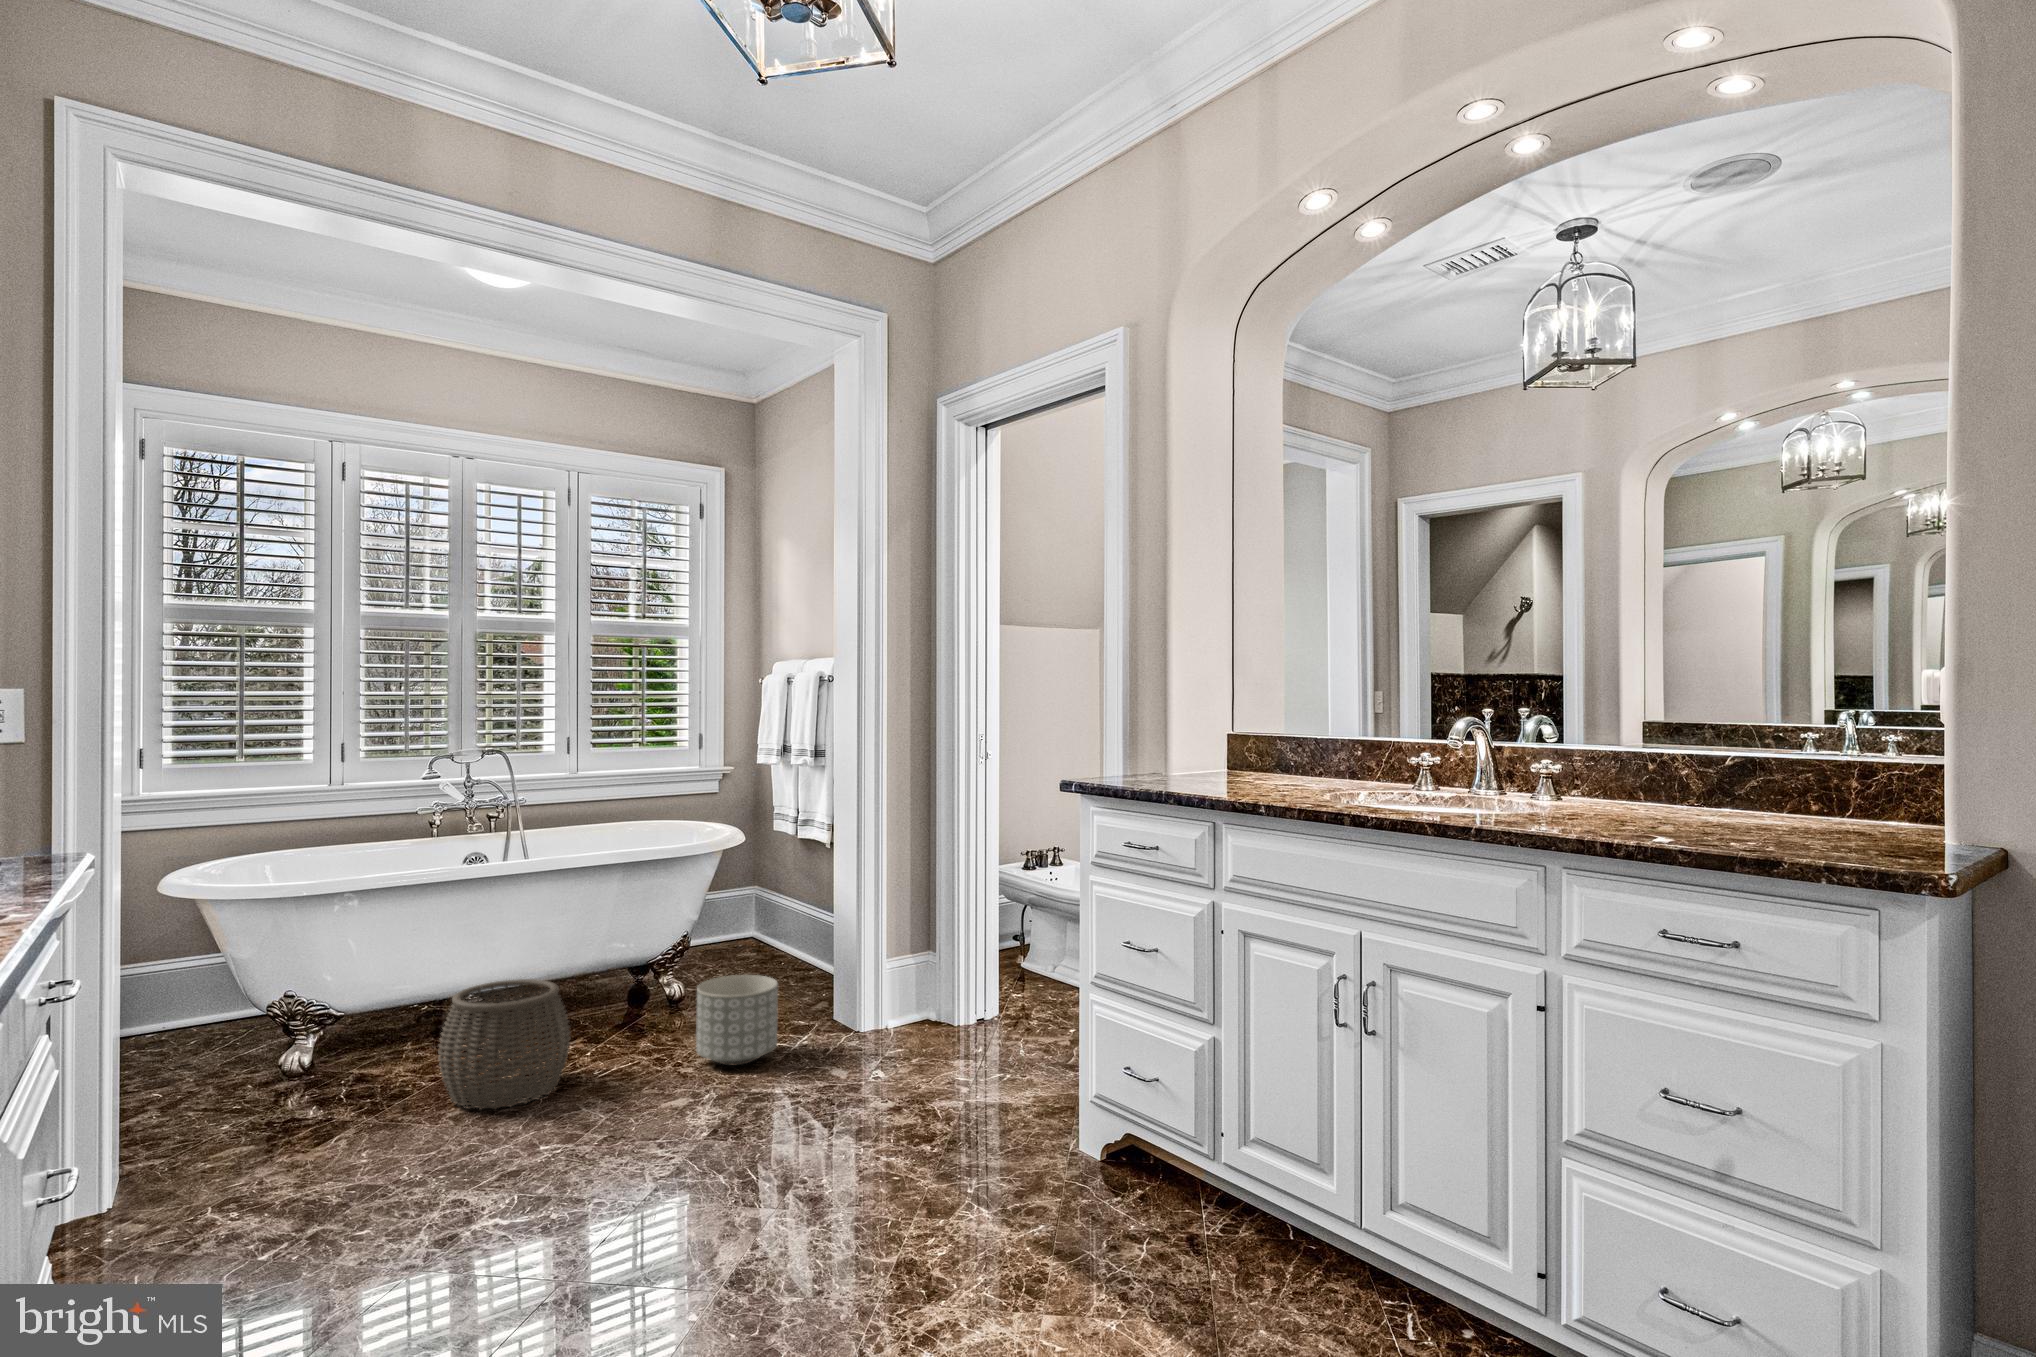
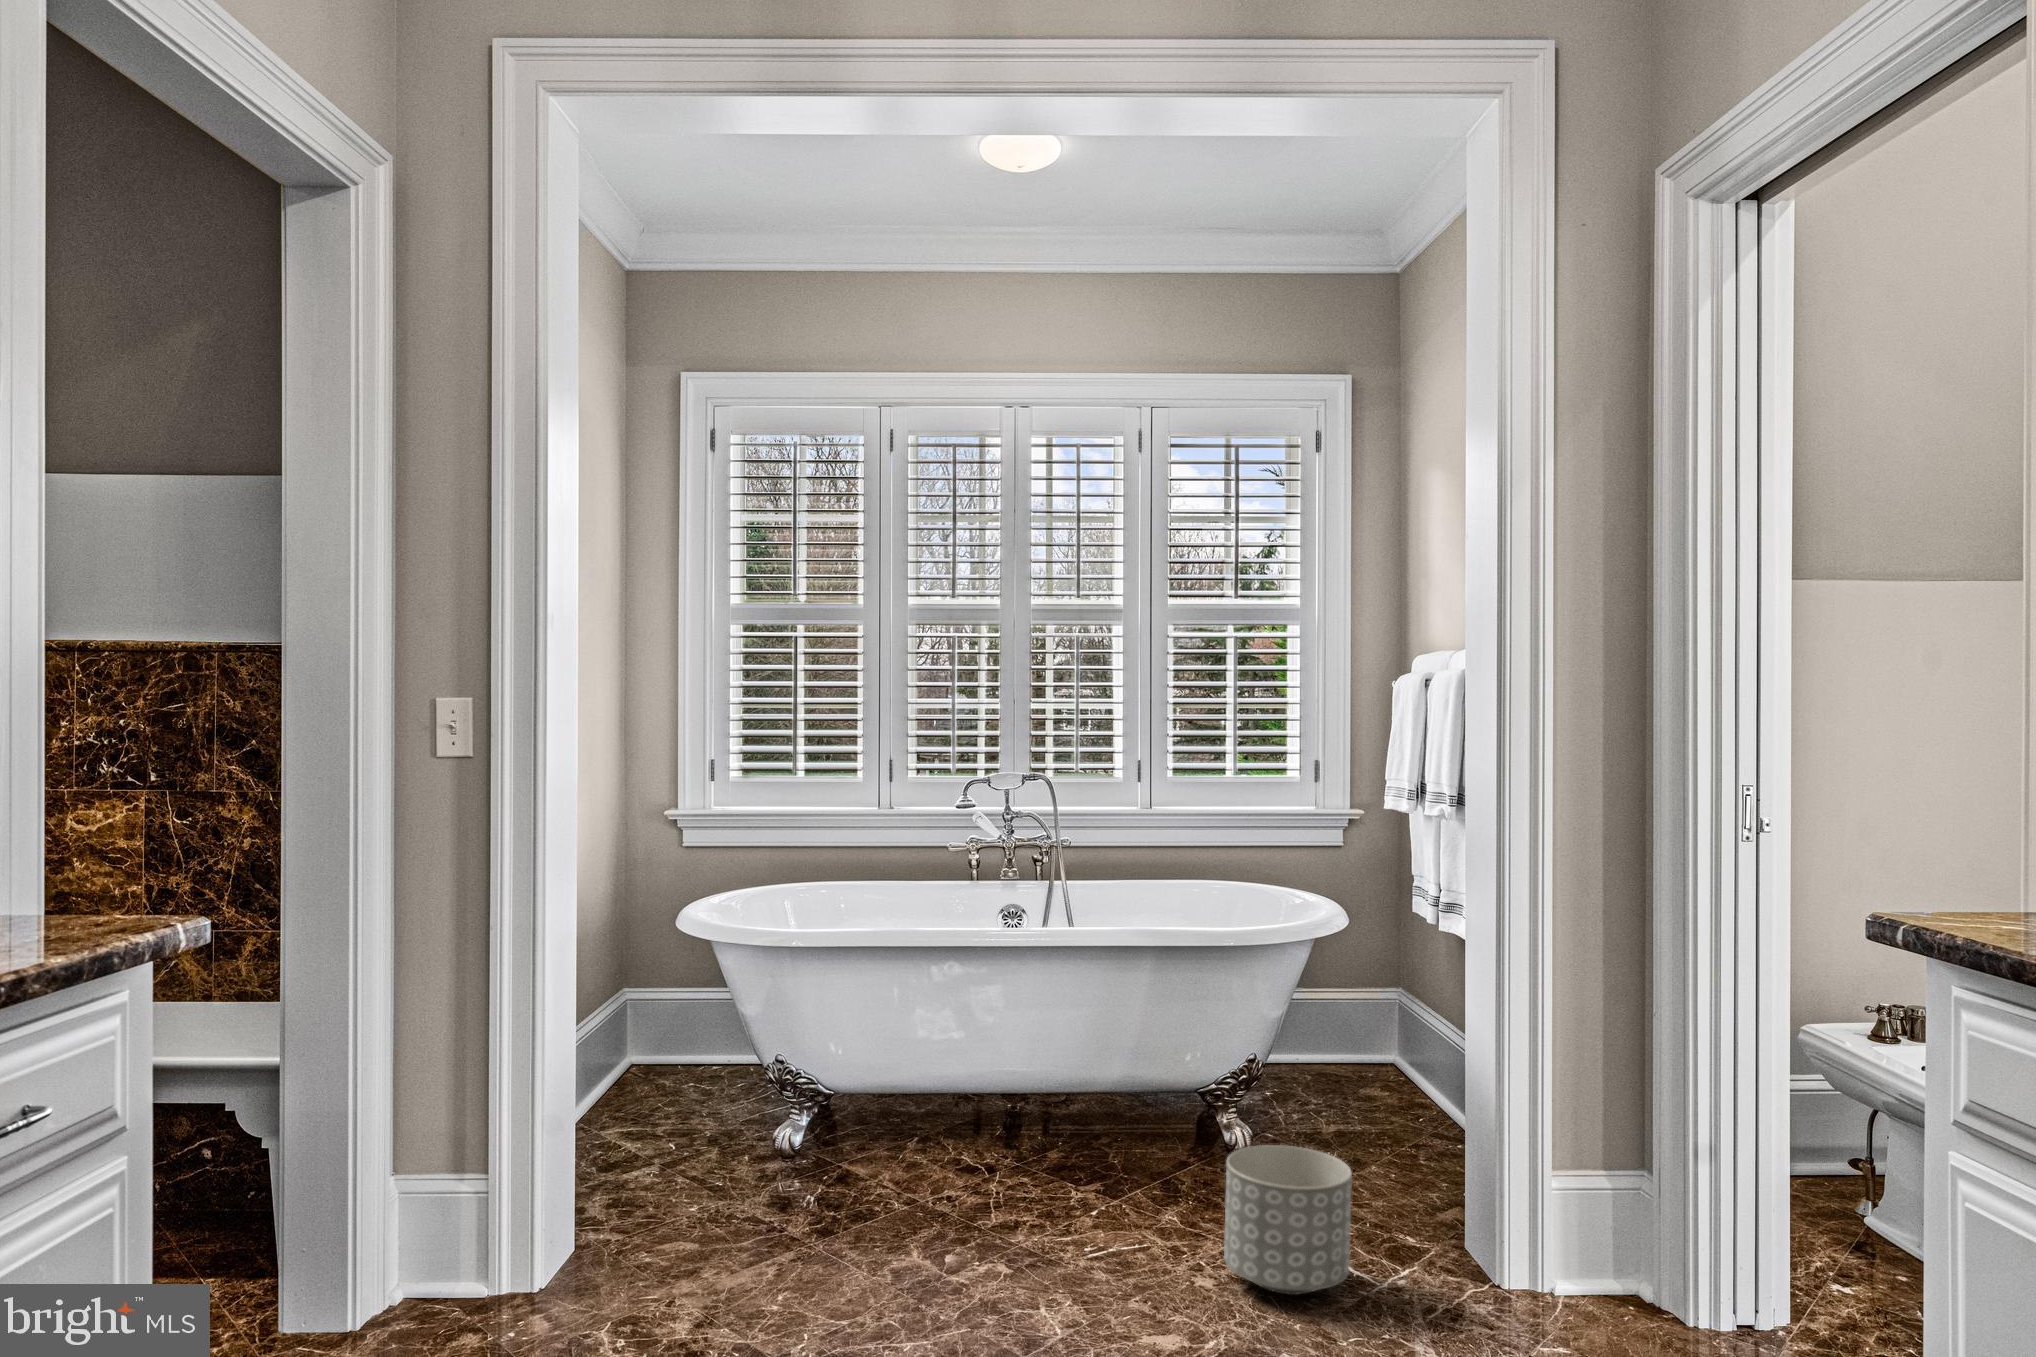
woven basket: present [438,979,570,1110] -> none [882,1094,1048,1281]

